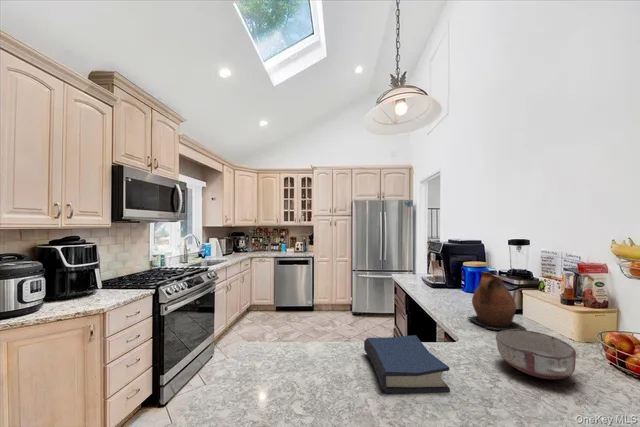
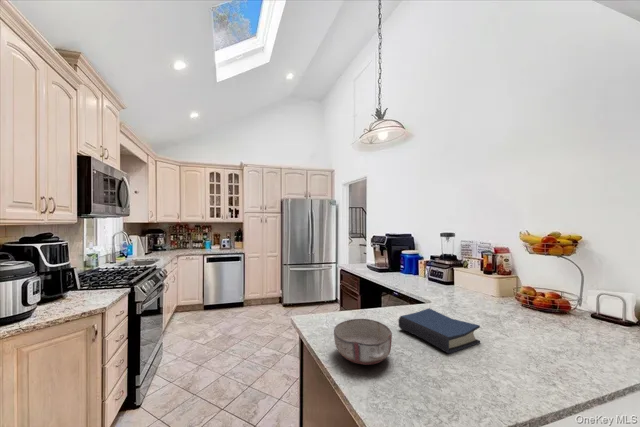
ceramic pitcher: present [469,272,526,330] -> none [428,256,468,298]
ceramic bowl: present [496,330,576,379] -> present [334,319,392,365]

